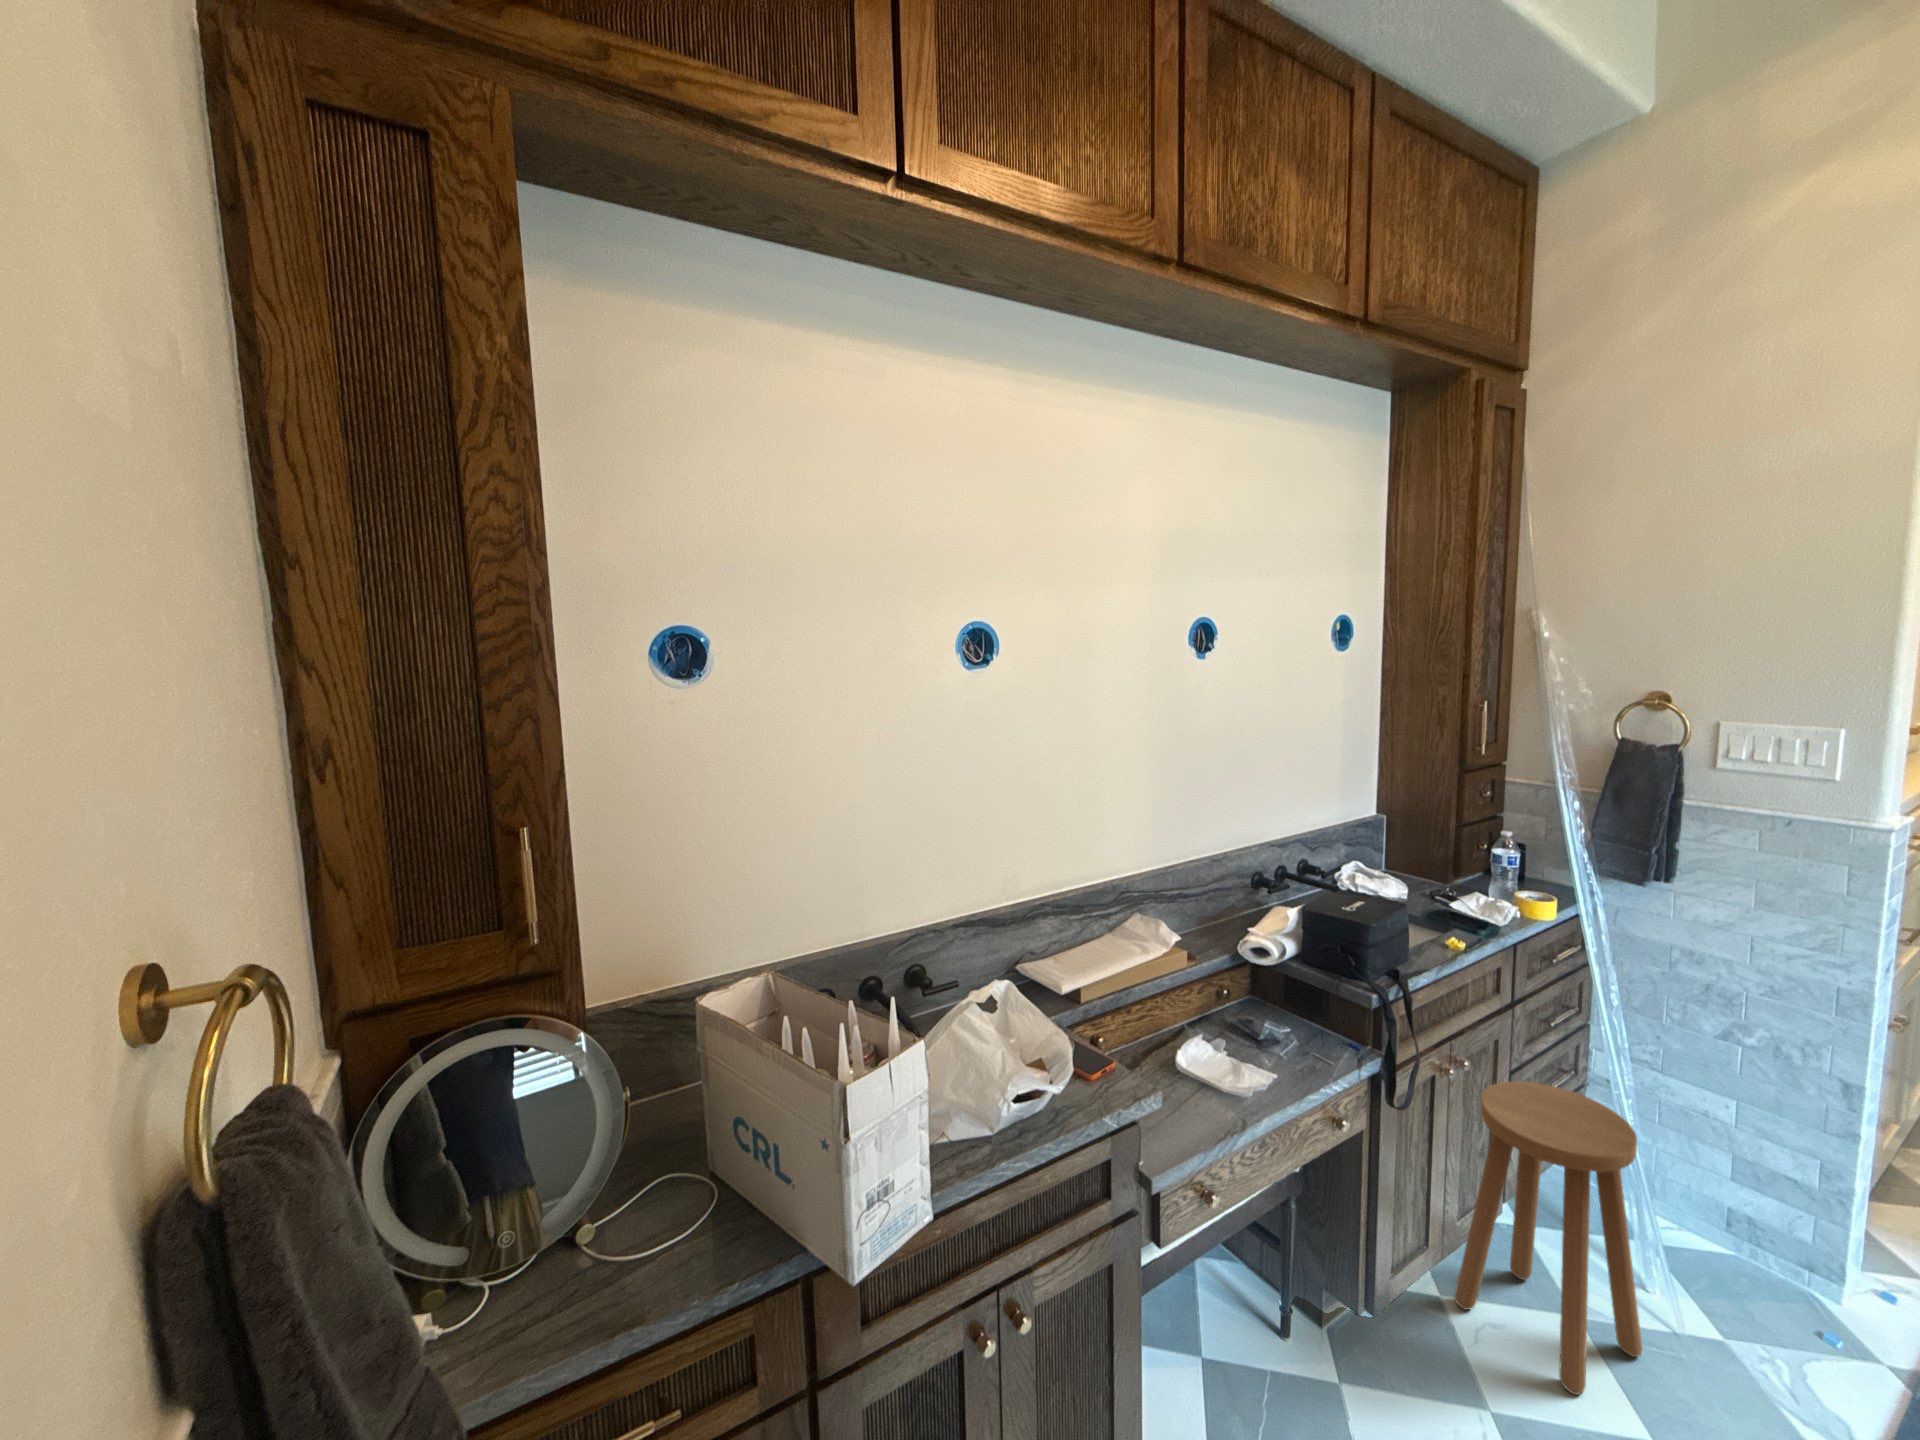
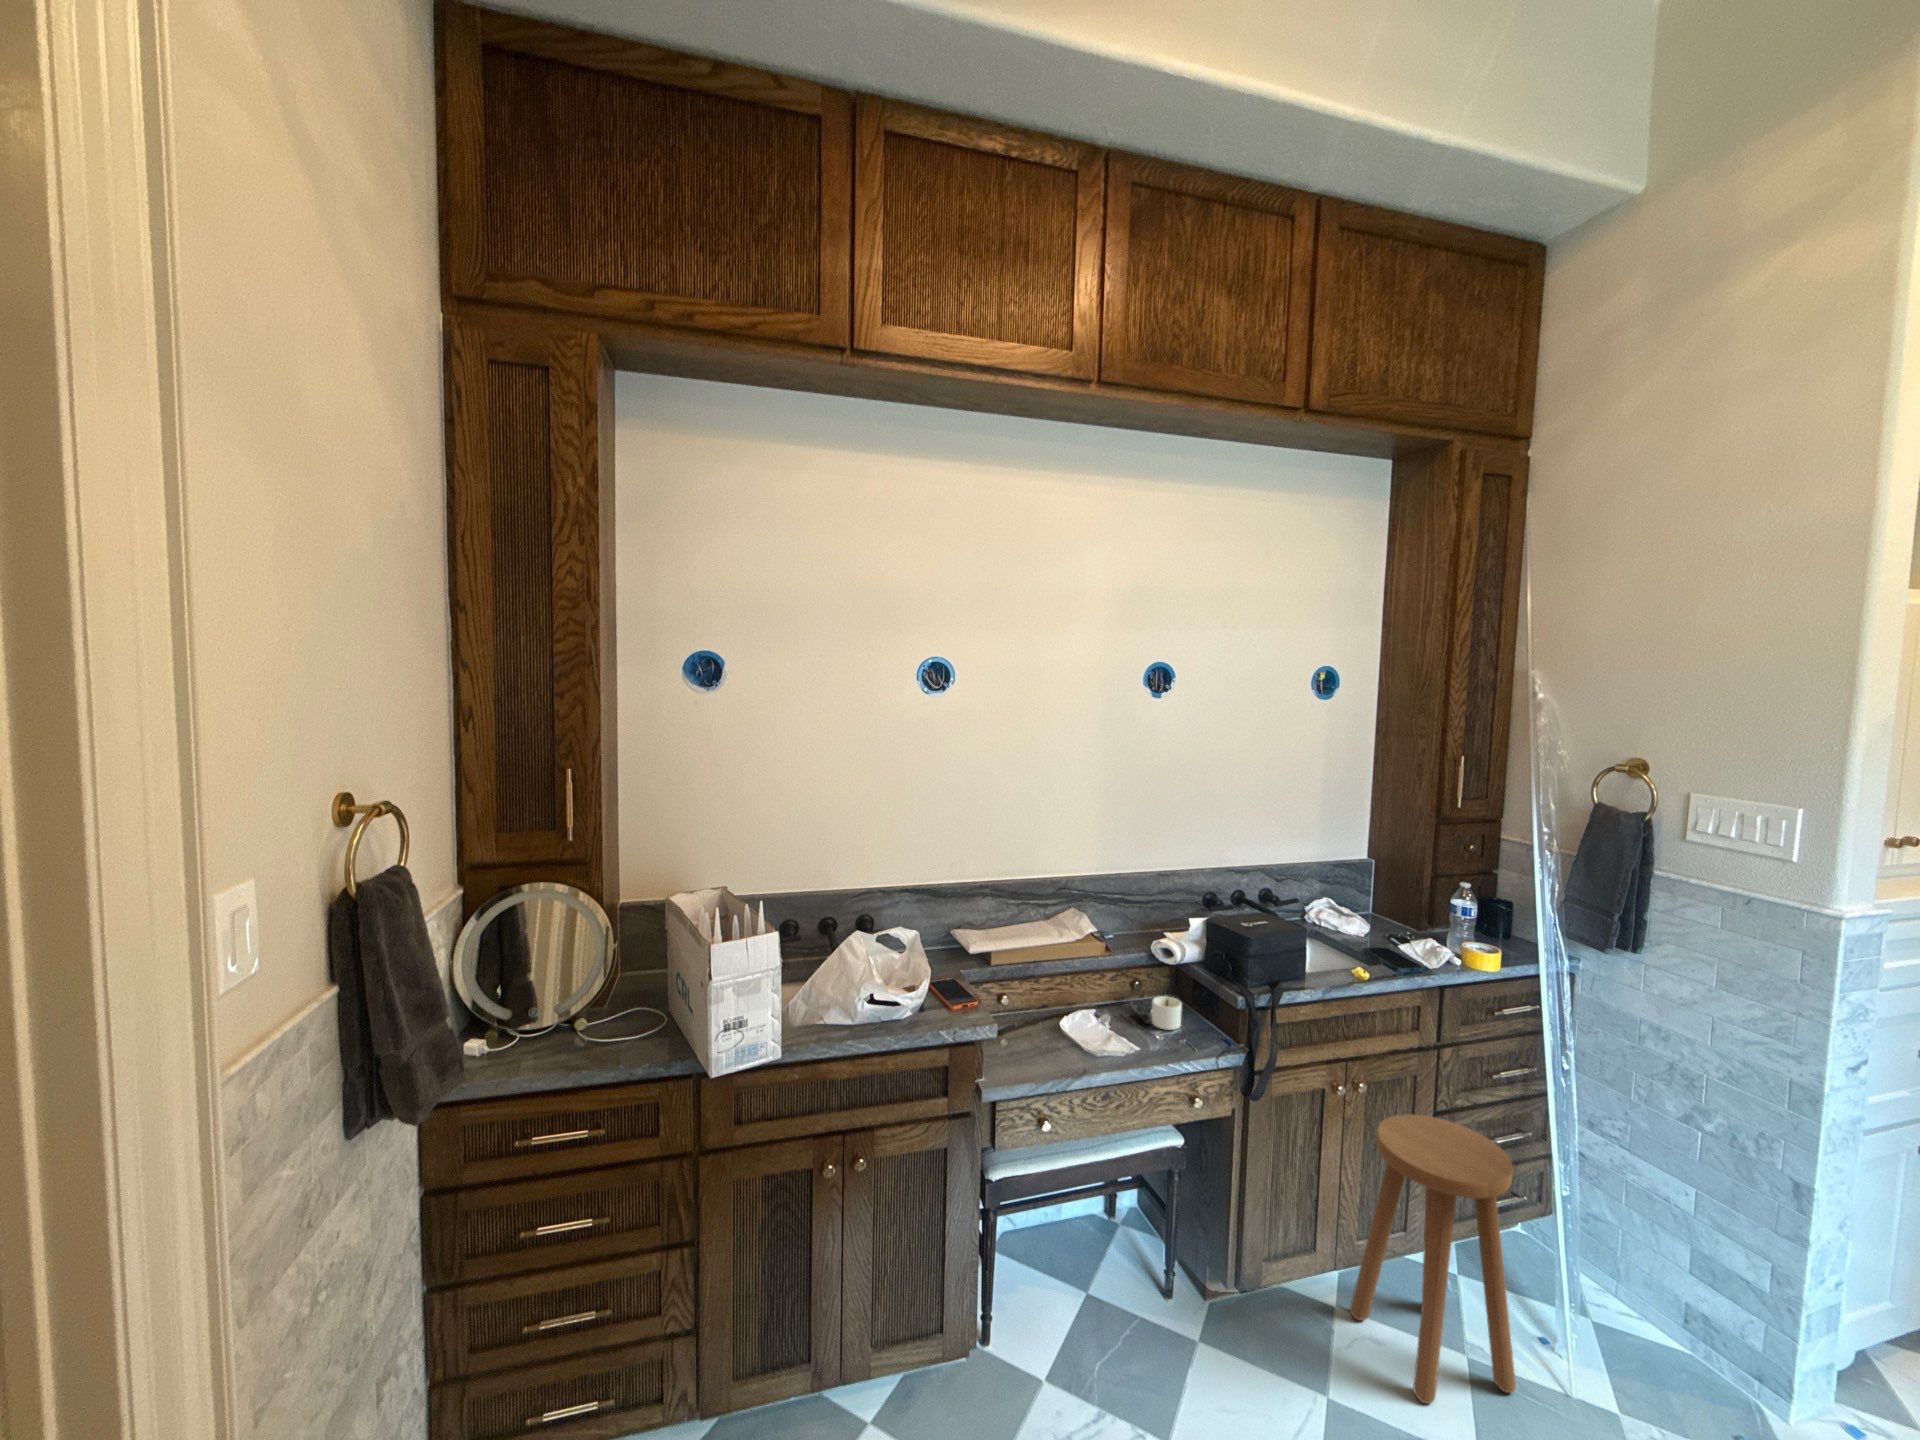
candle: none [1266,1005,1314,1052] -> present [1152,996,1182,1030]

